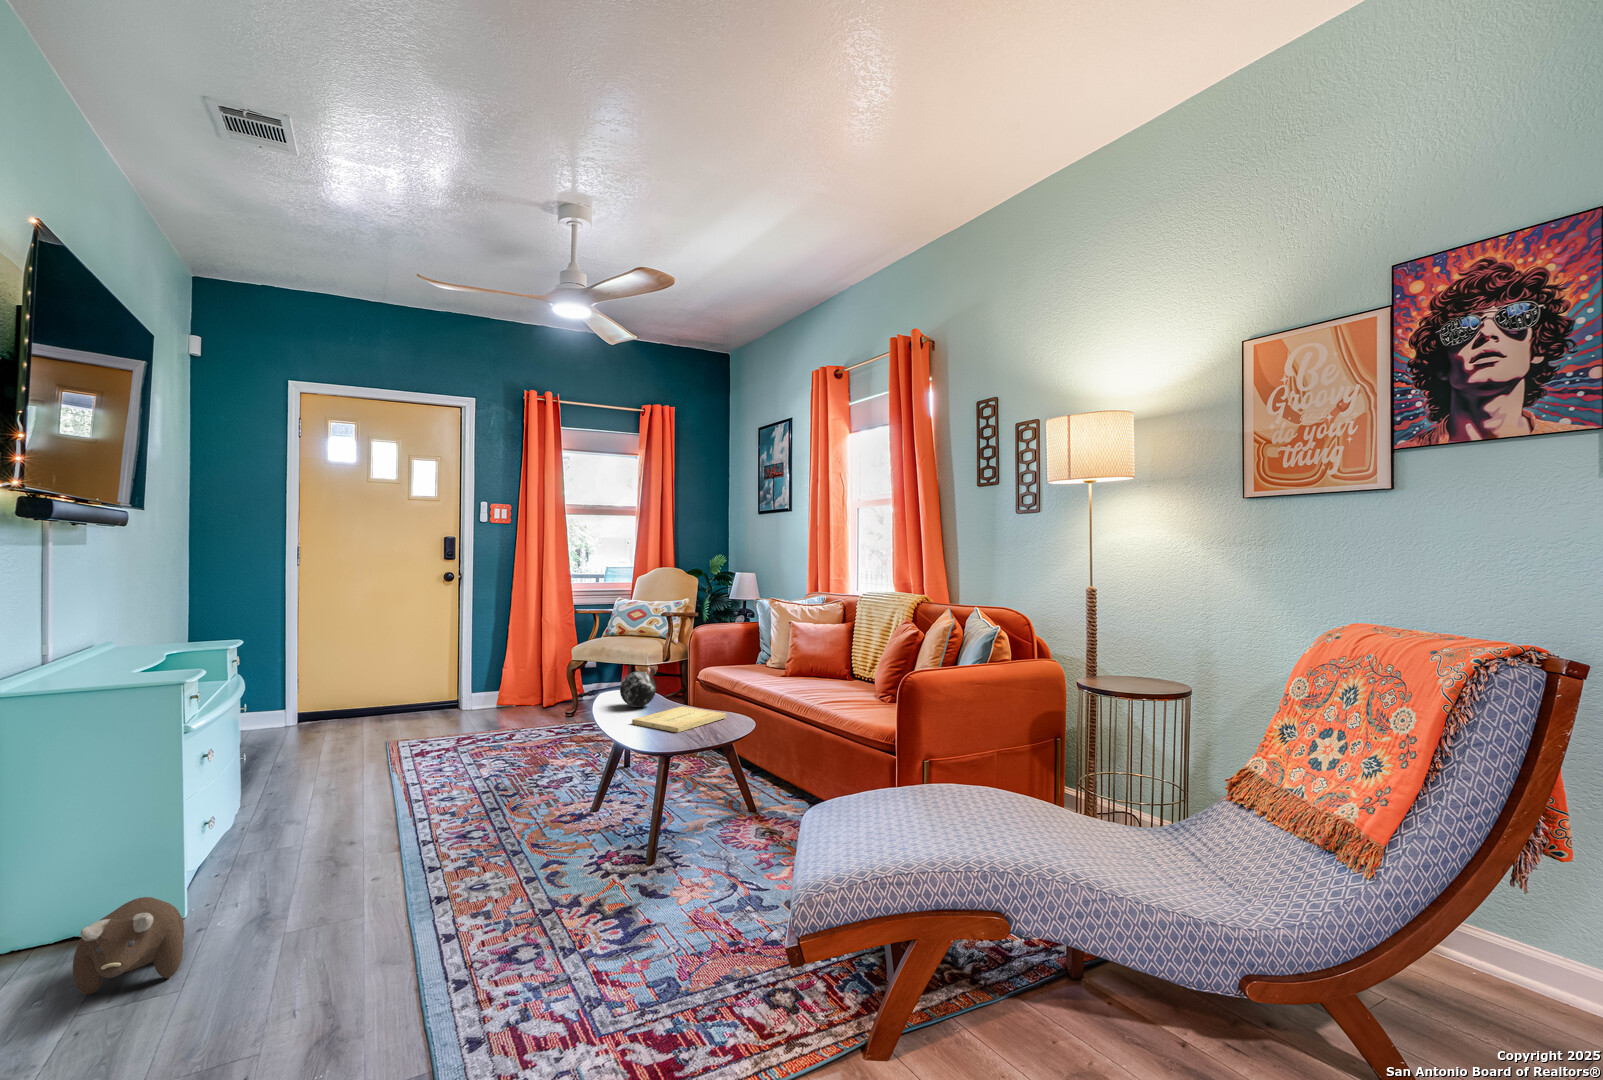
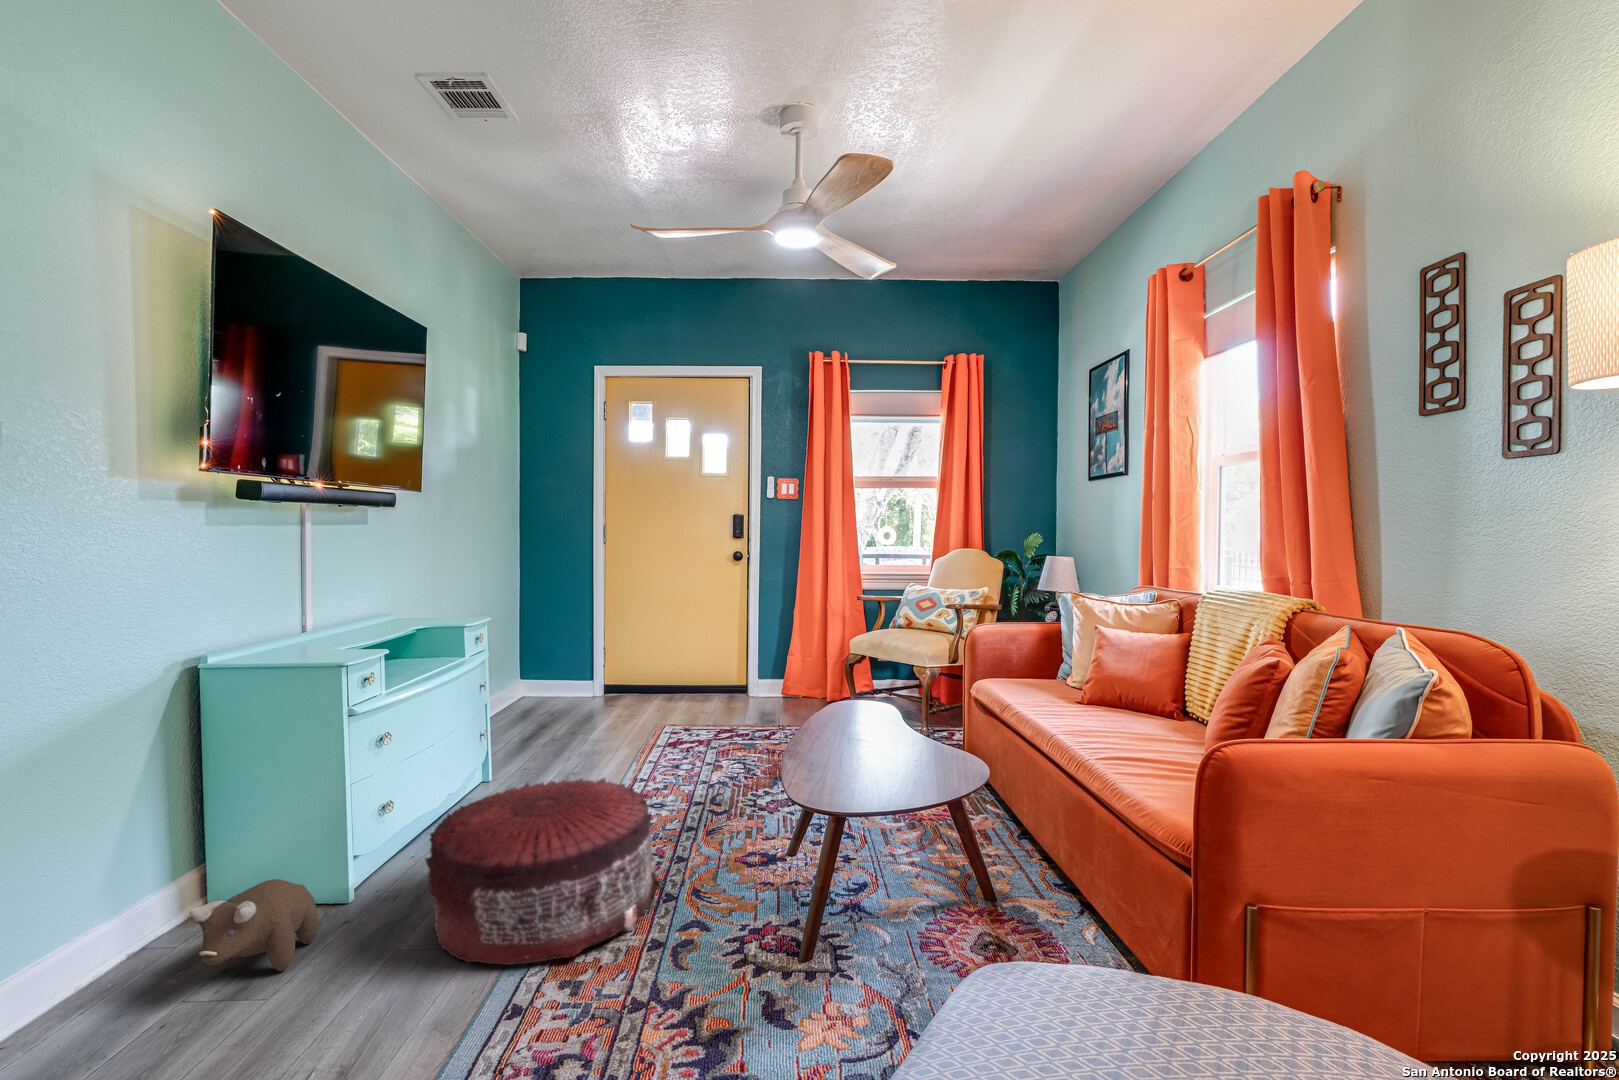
decorative orb: present [620,671,656,707] -> none [830,683,876,729]
book: present [632,706,726,733] -> none [822,736,949,779]
pouf: none [299,769,509,927] -> present [426,778,660,965]

